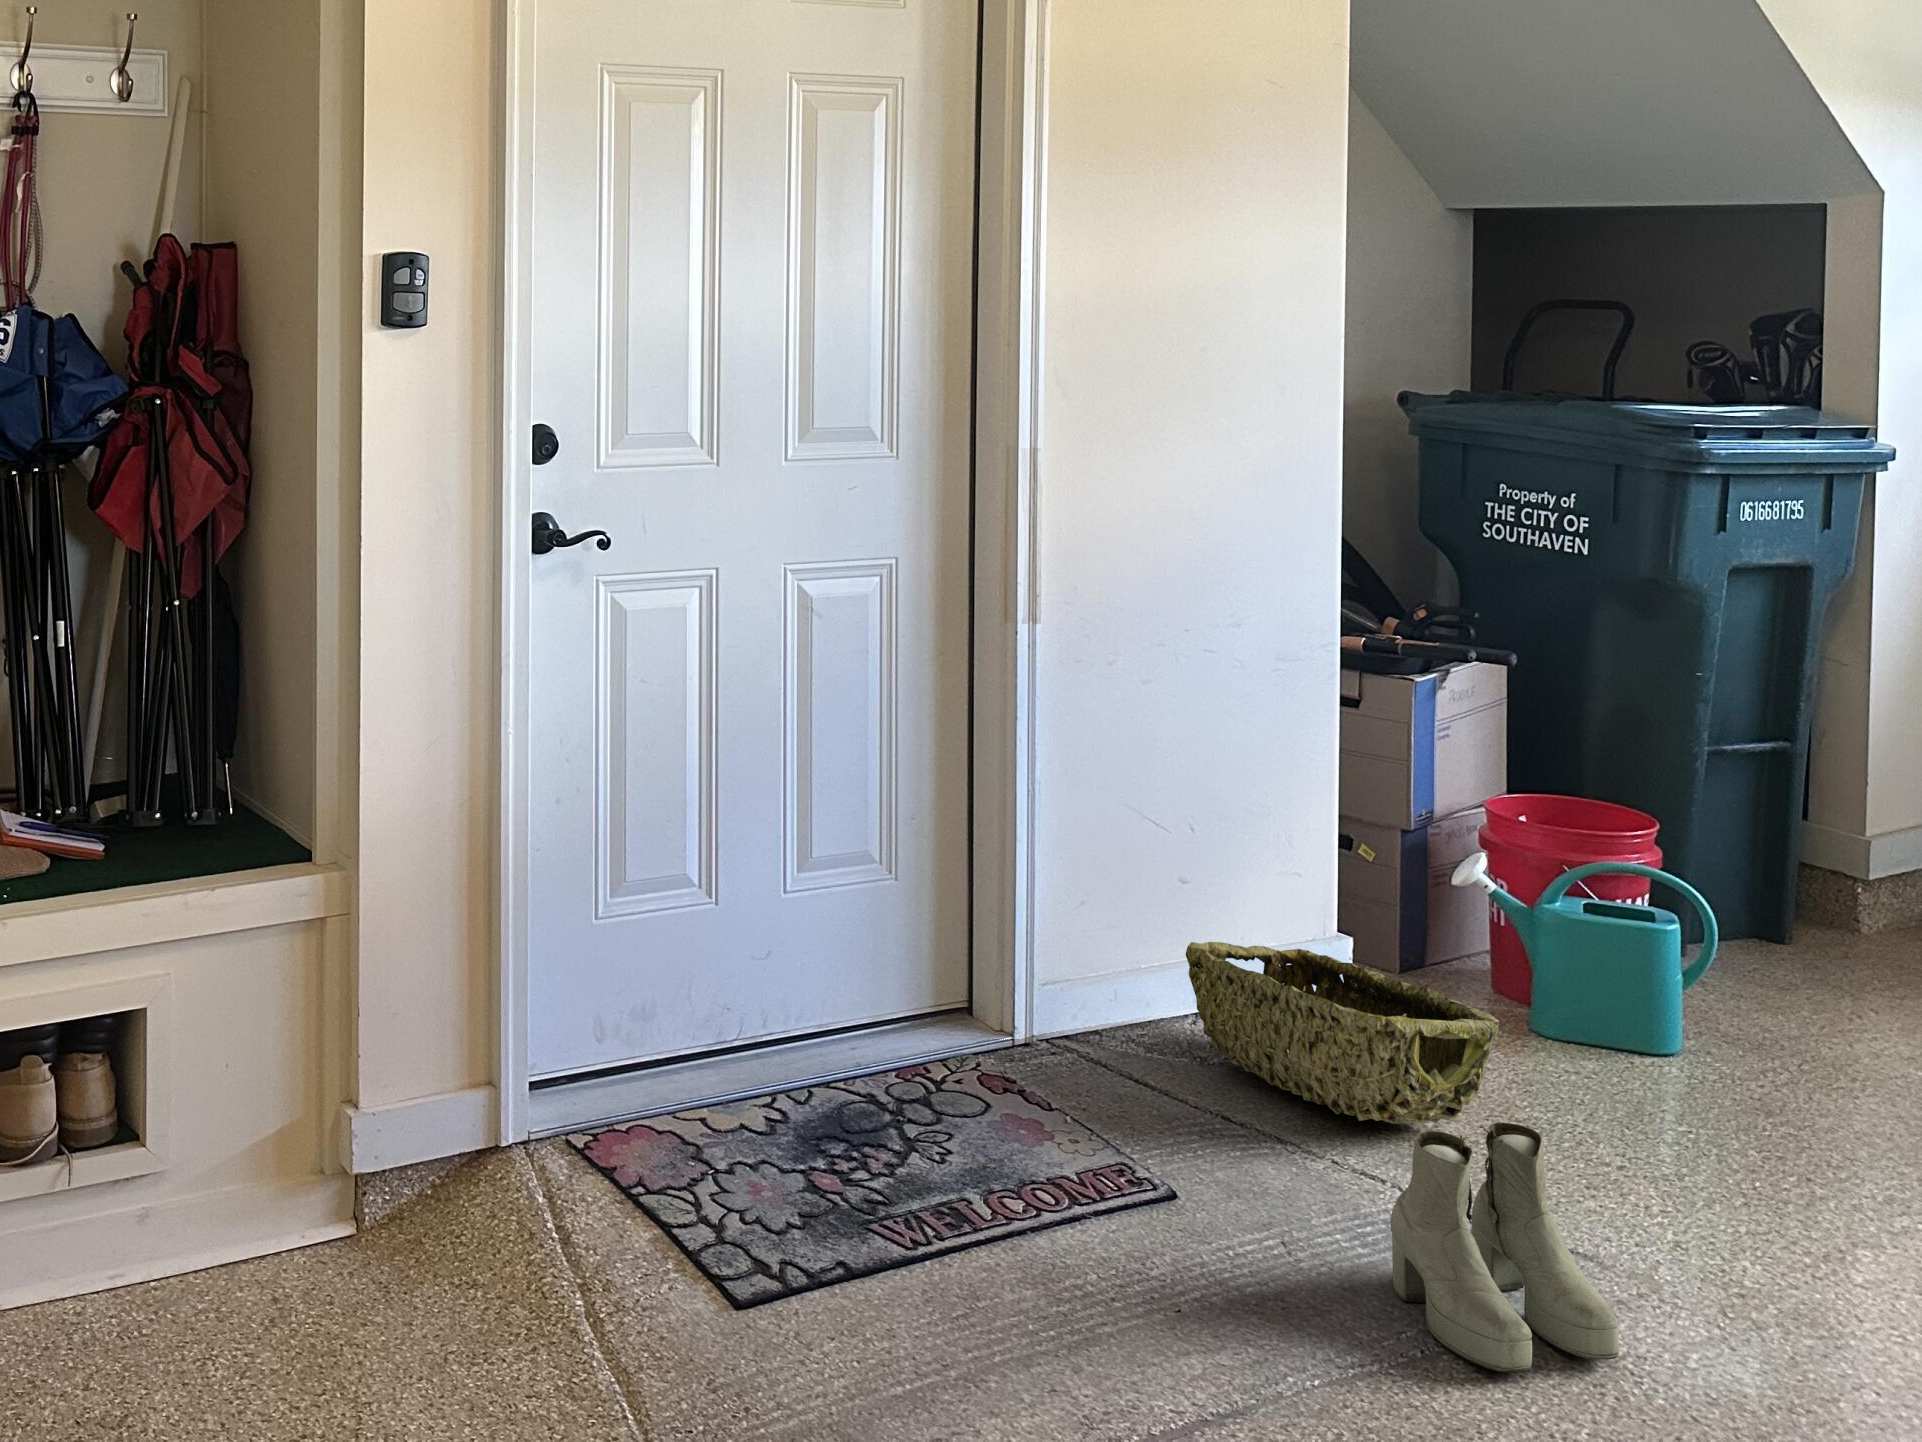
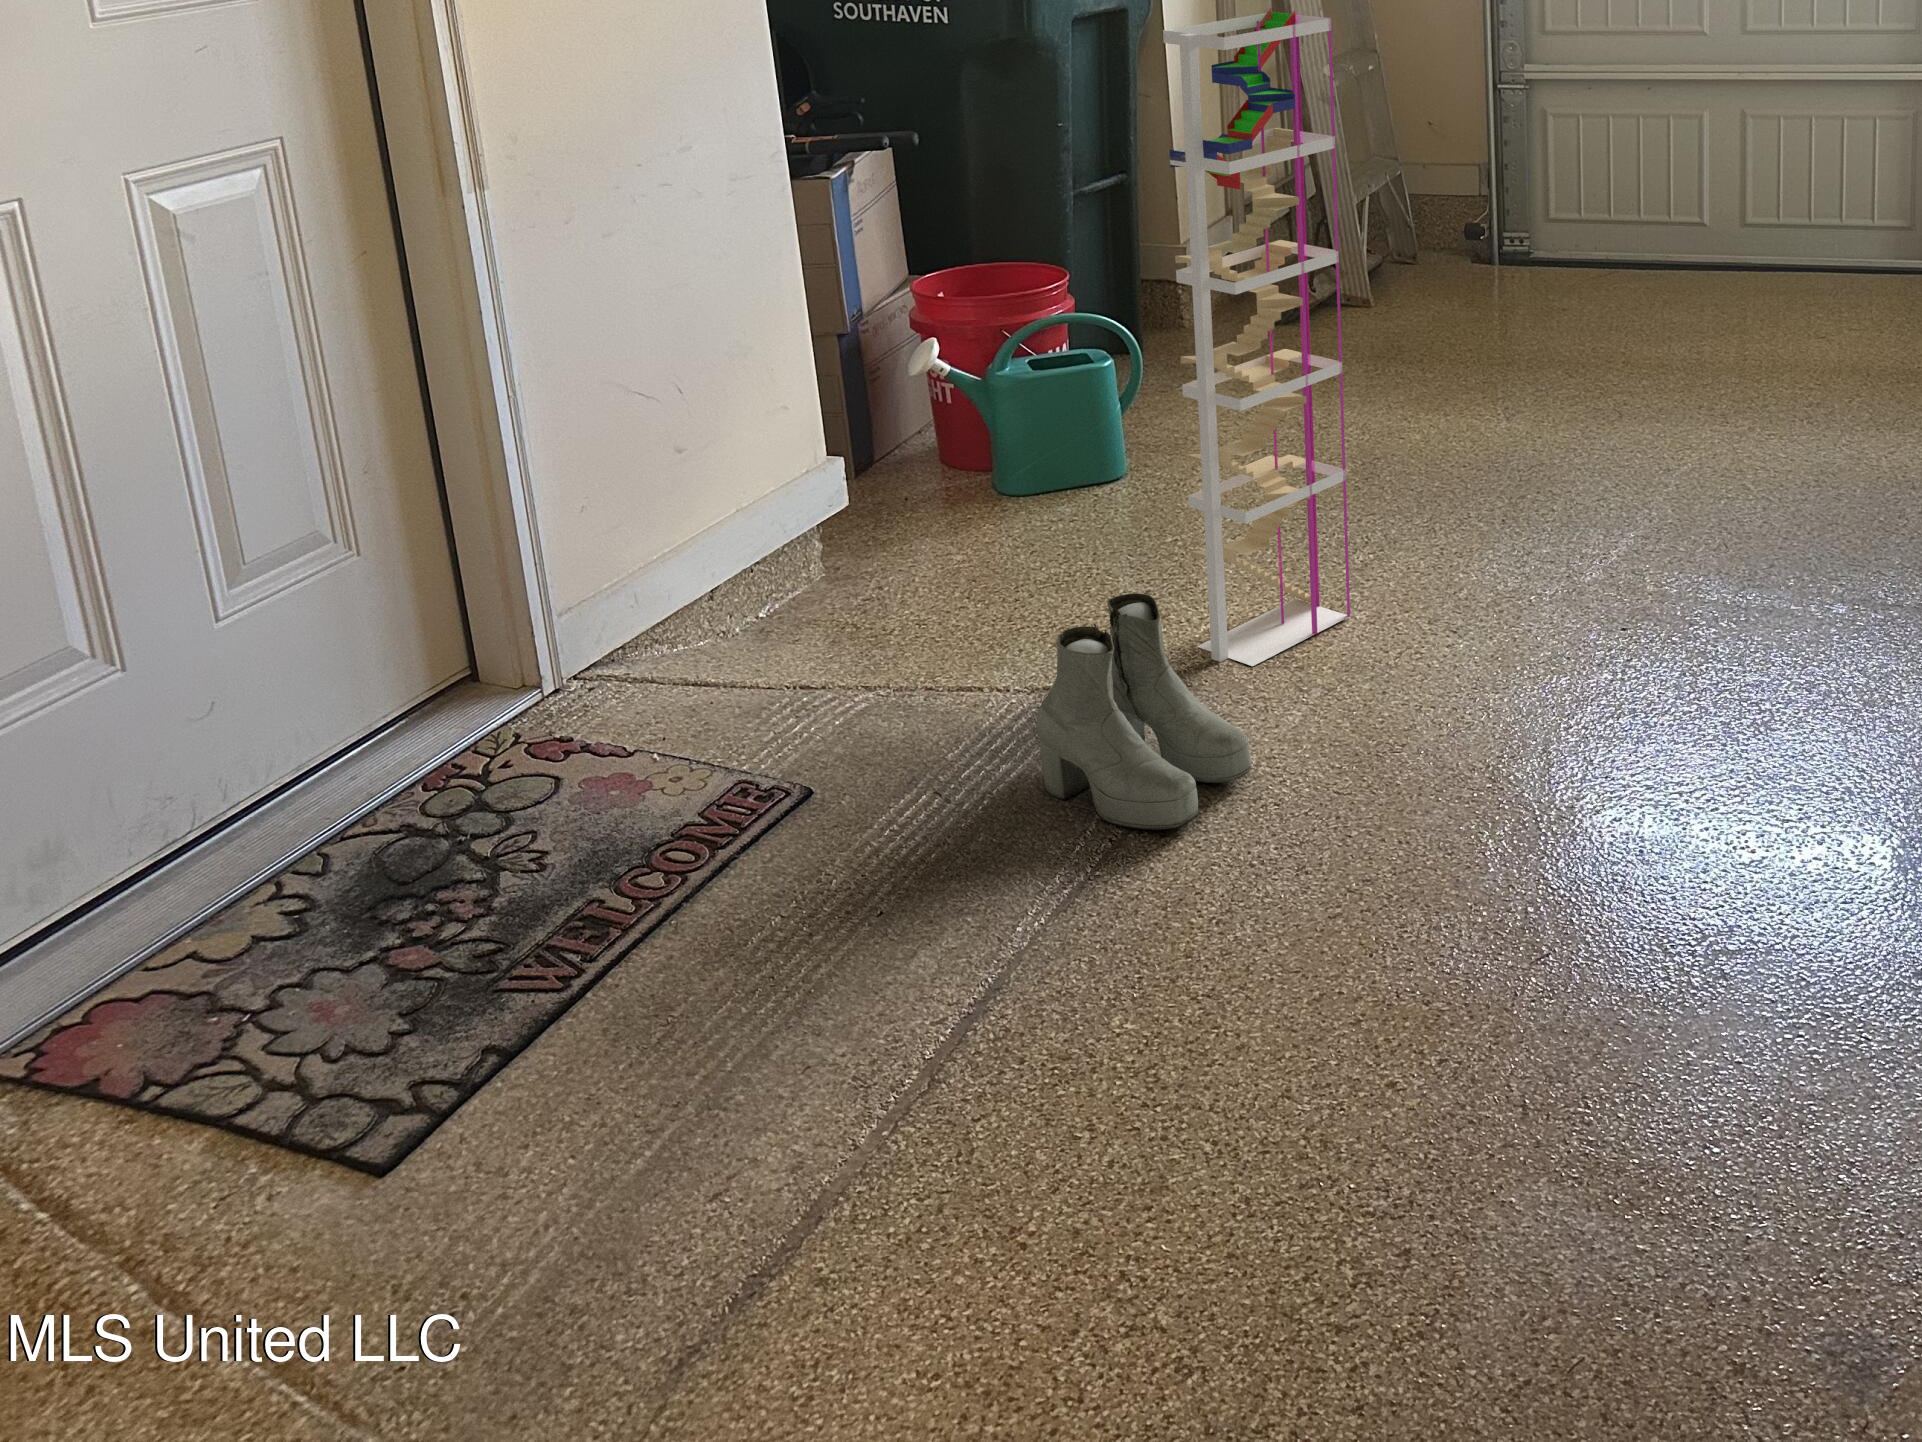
shelving unit: none [1643,573,1877,1273] -> present [1163,9,1350,666]
woven basket: present [1186,942,1499,1124] -> none [707,485,1036,642]

